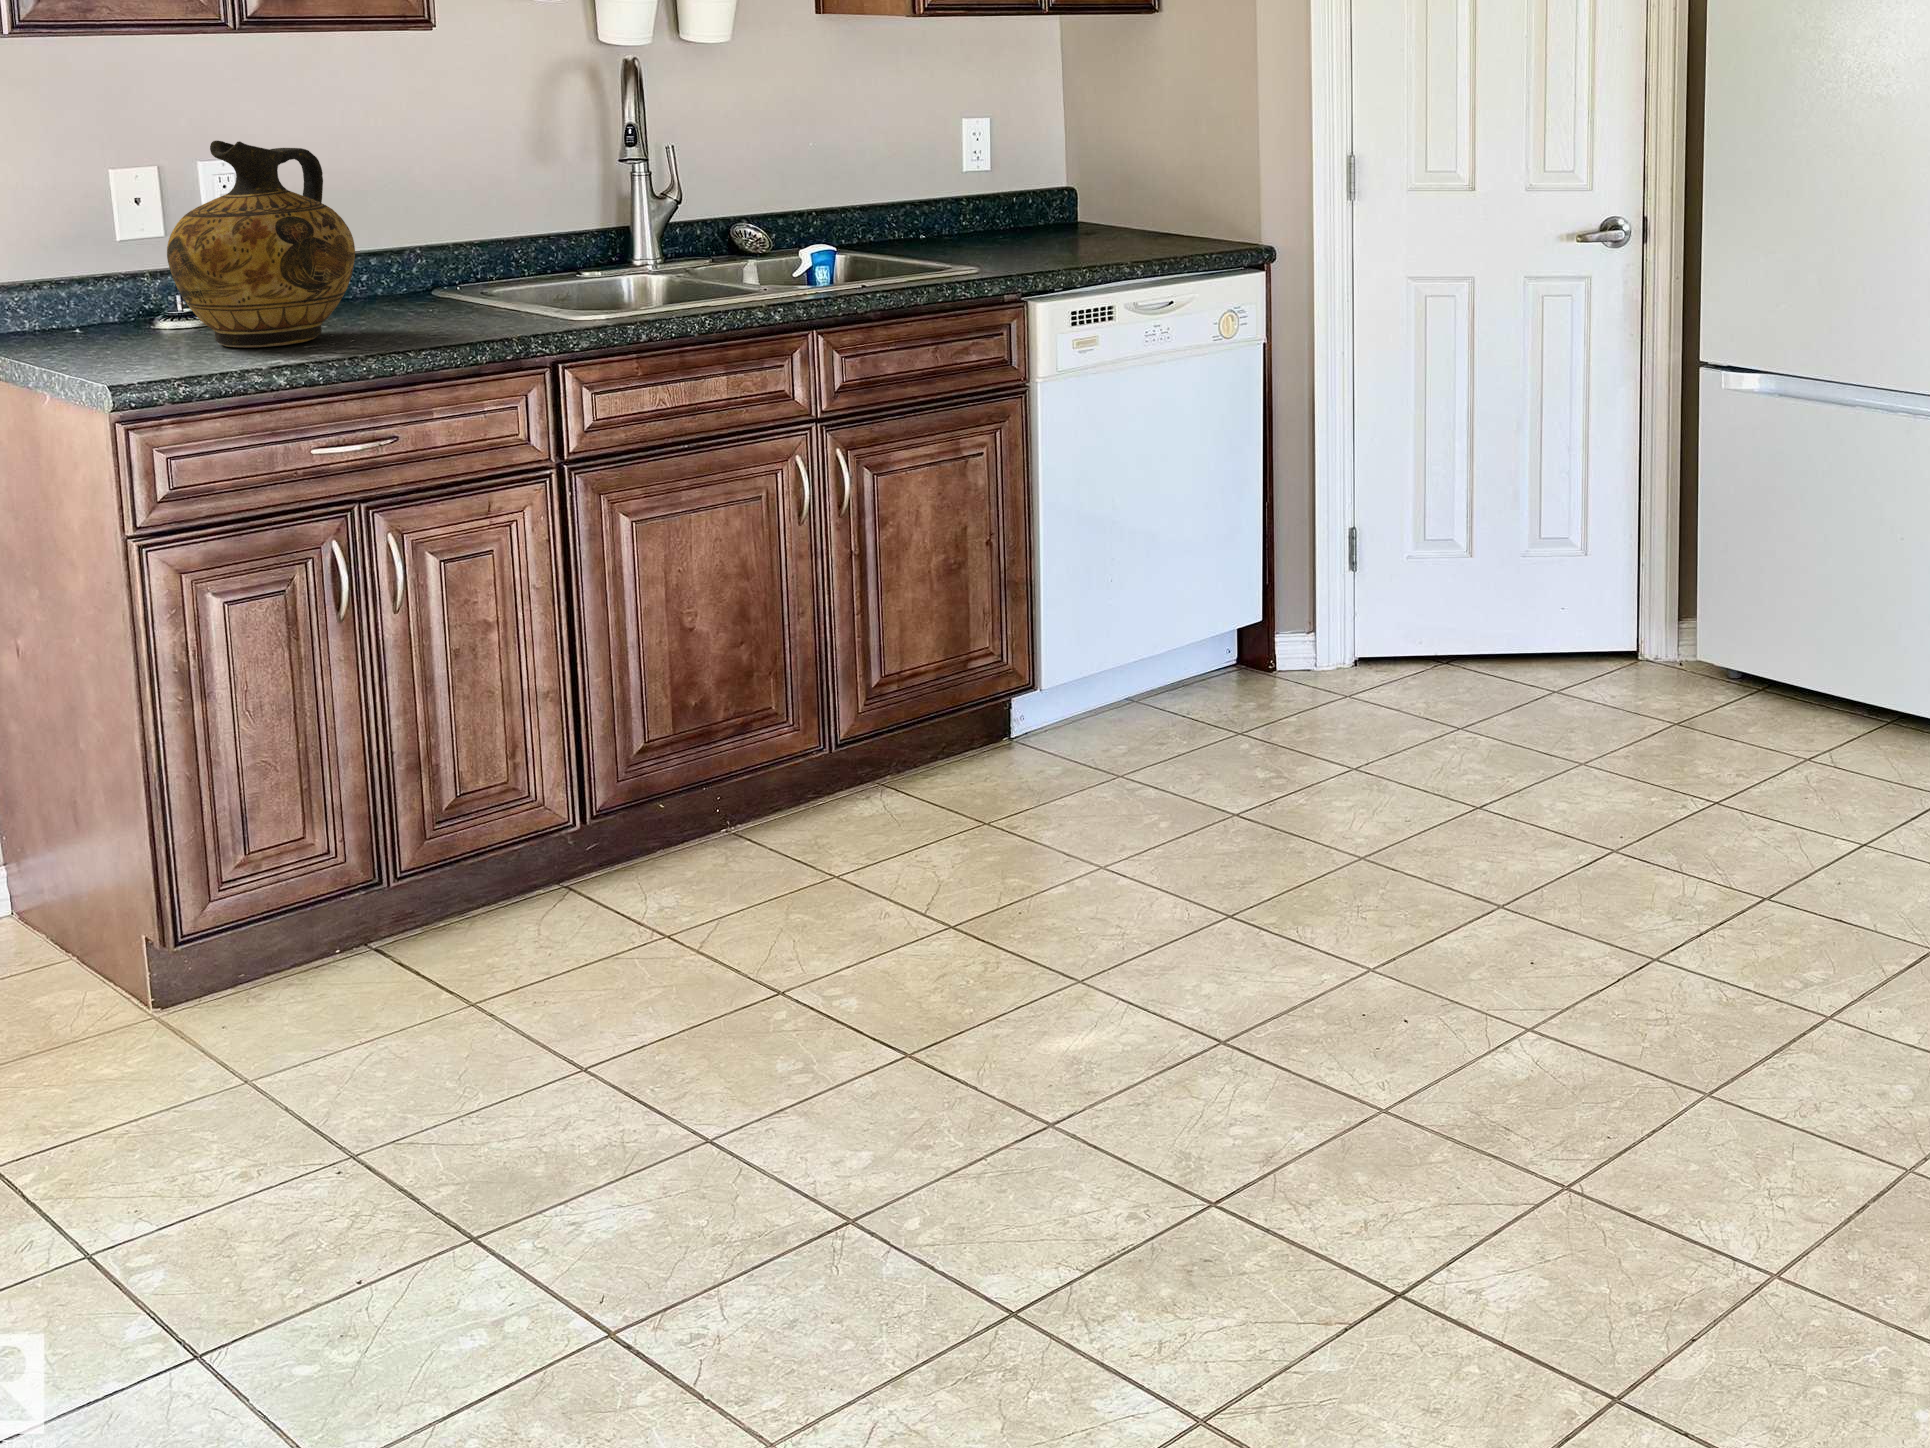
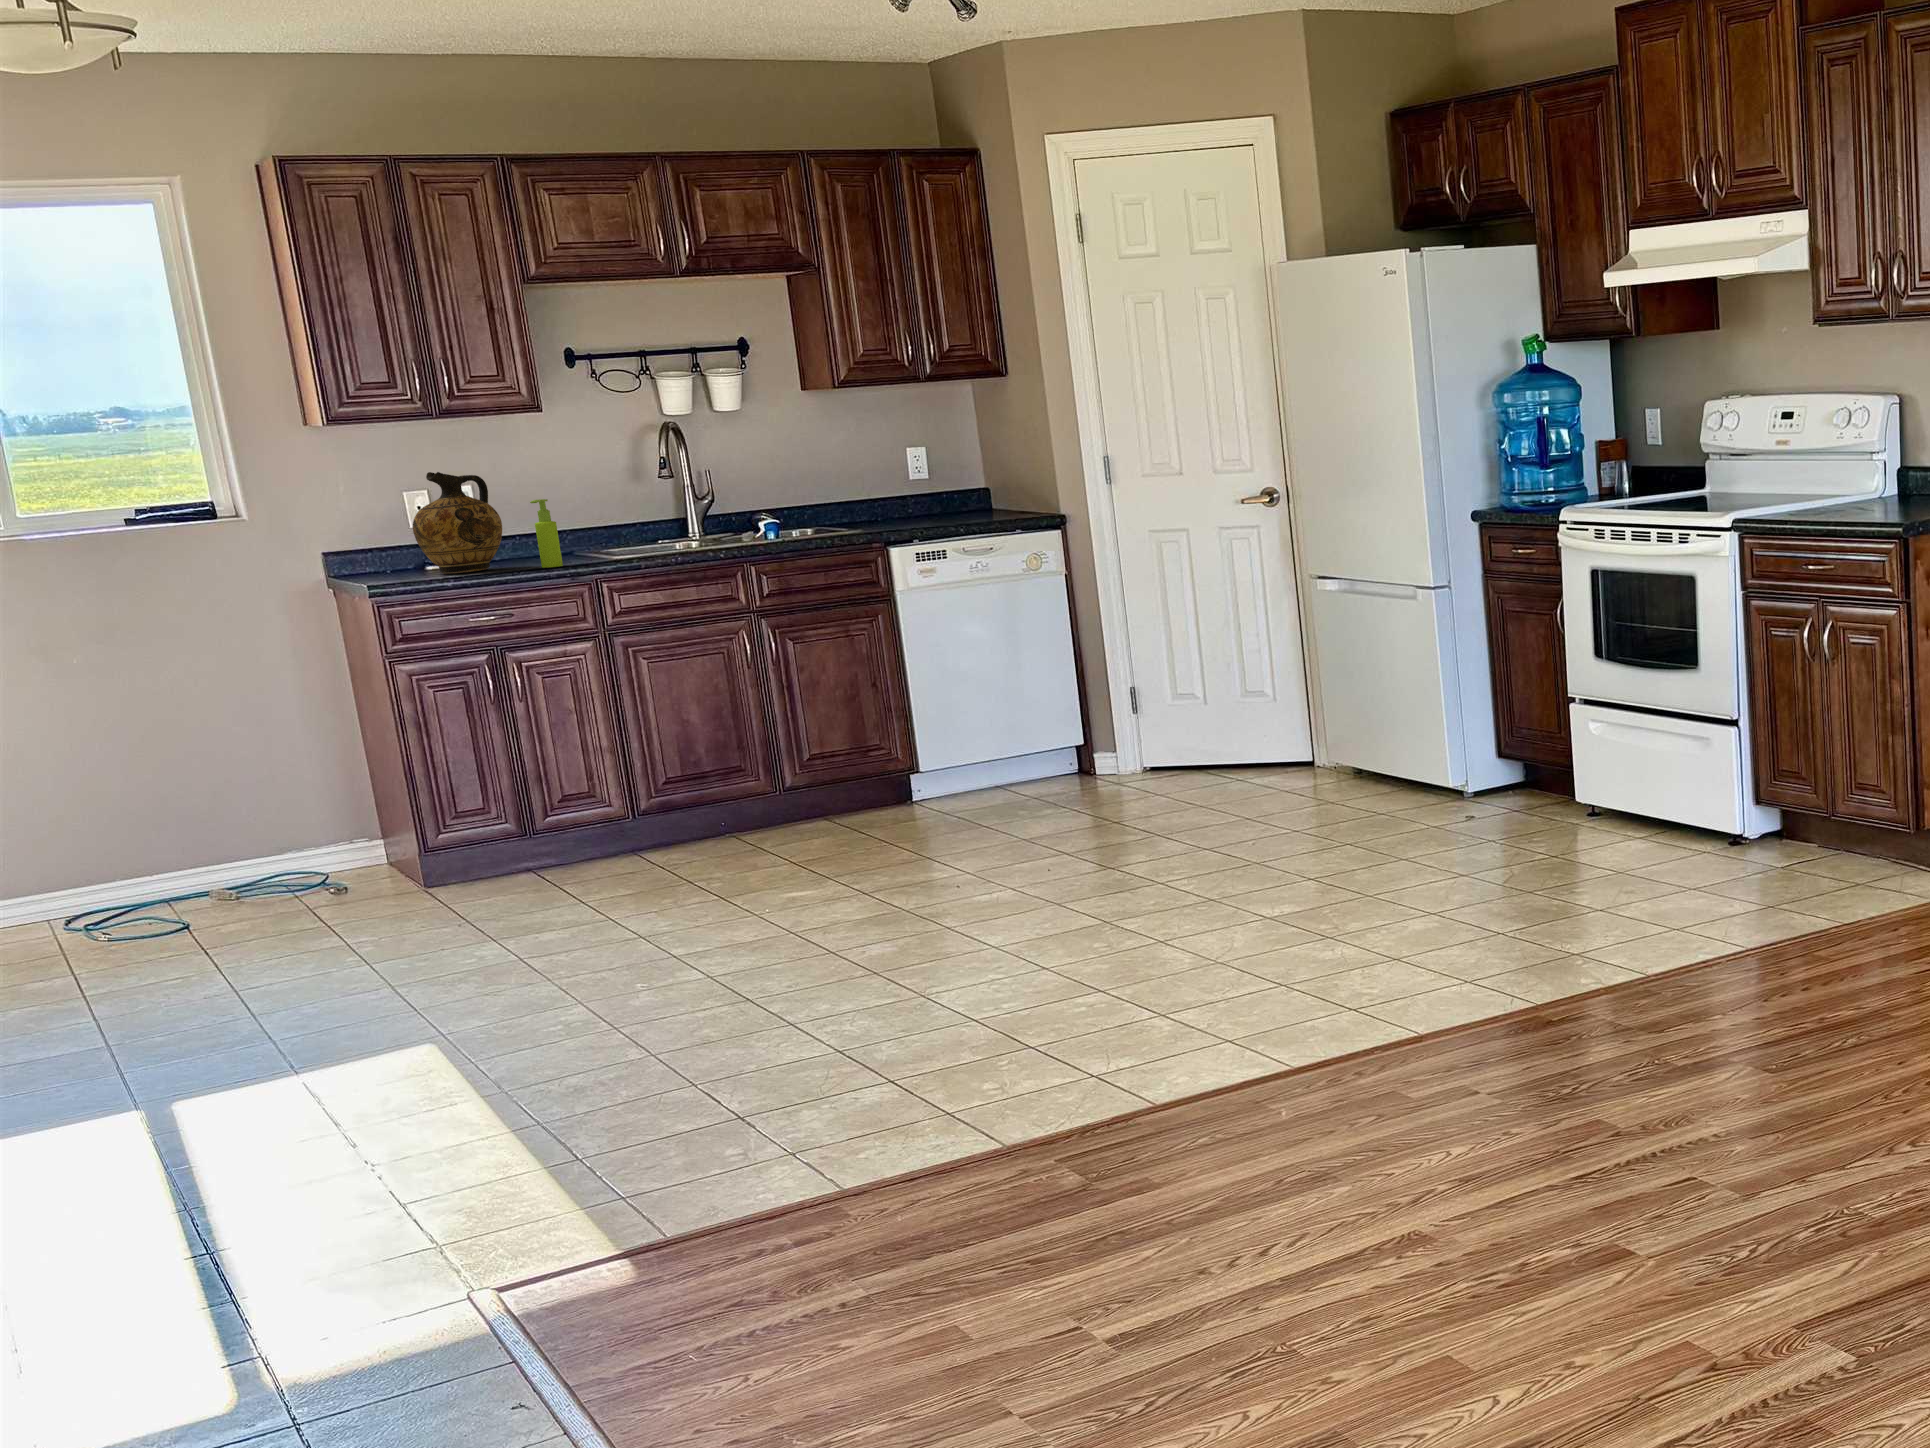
soap dispenser: none [435,204,485,340] -> present [530,499,563,568]

